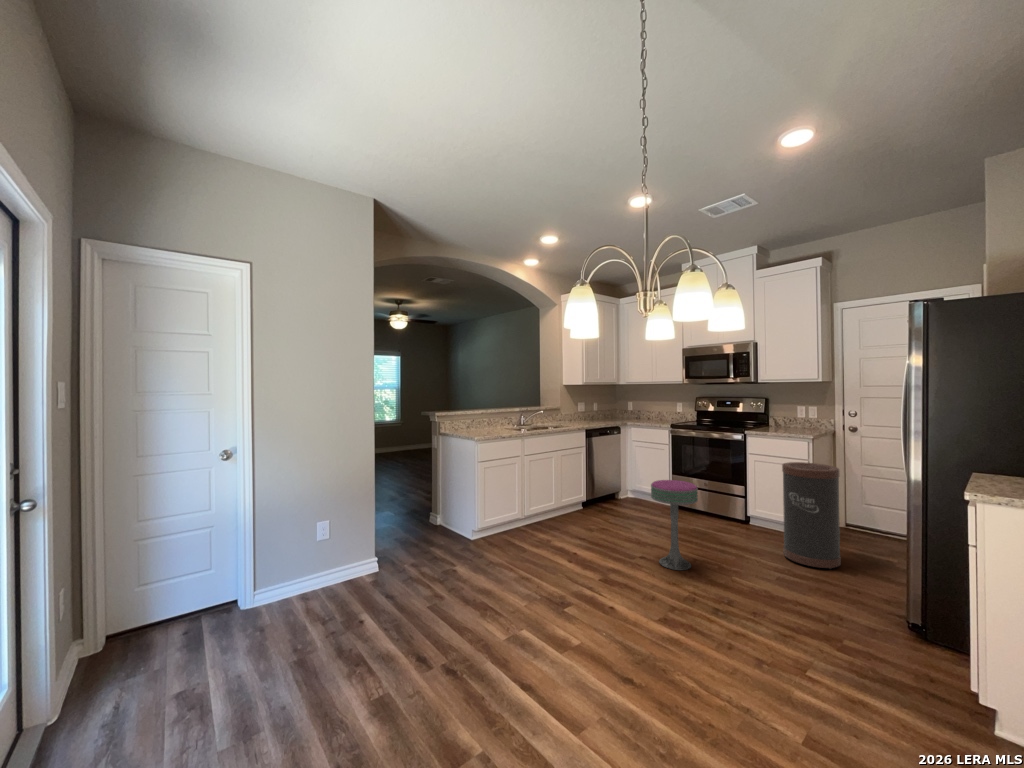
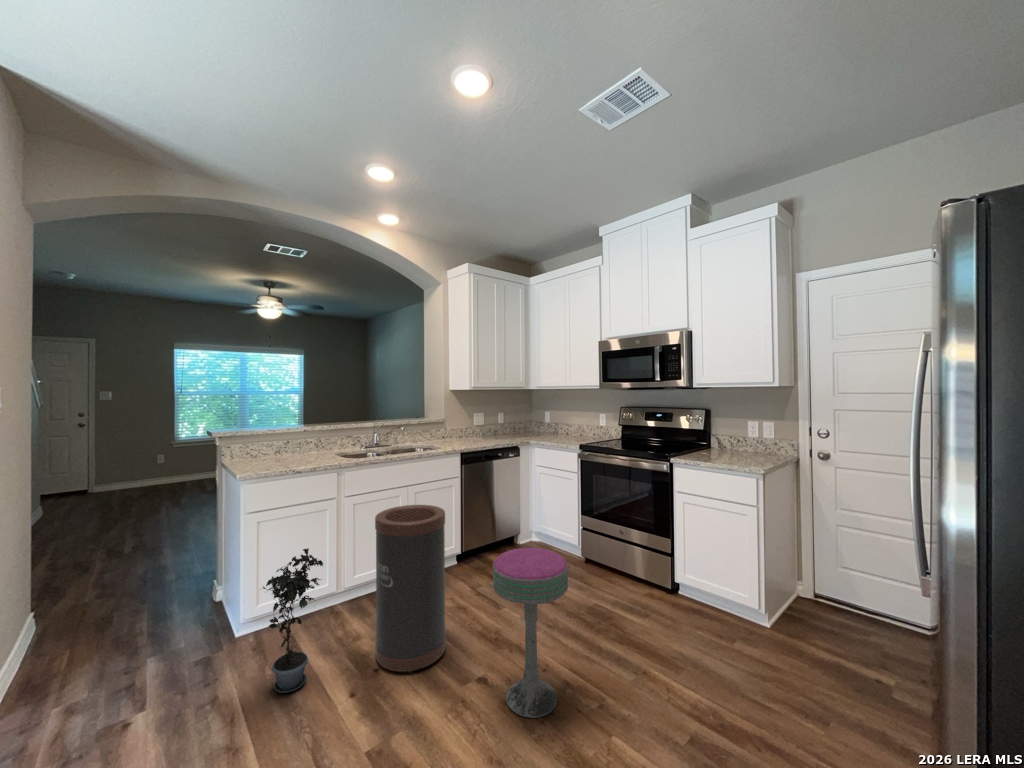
trash can: present [782,462,841,569] -> present [375,505,446,673]
potted plant: none [511,479,546,560] -> present [263,548,323,693]

